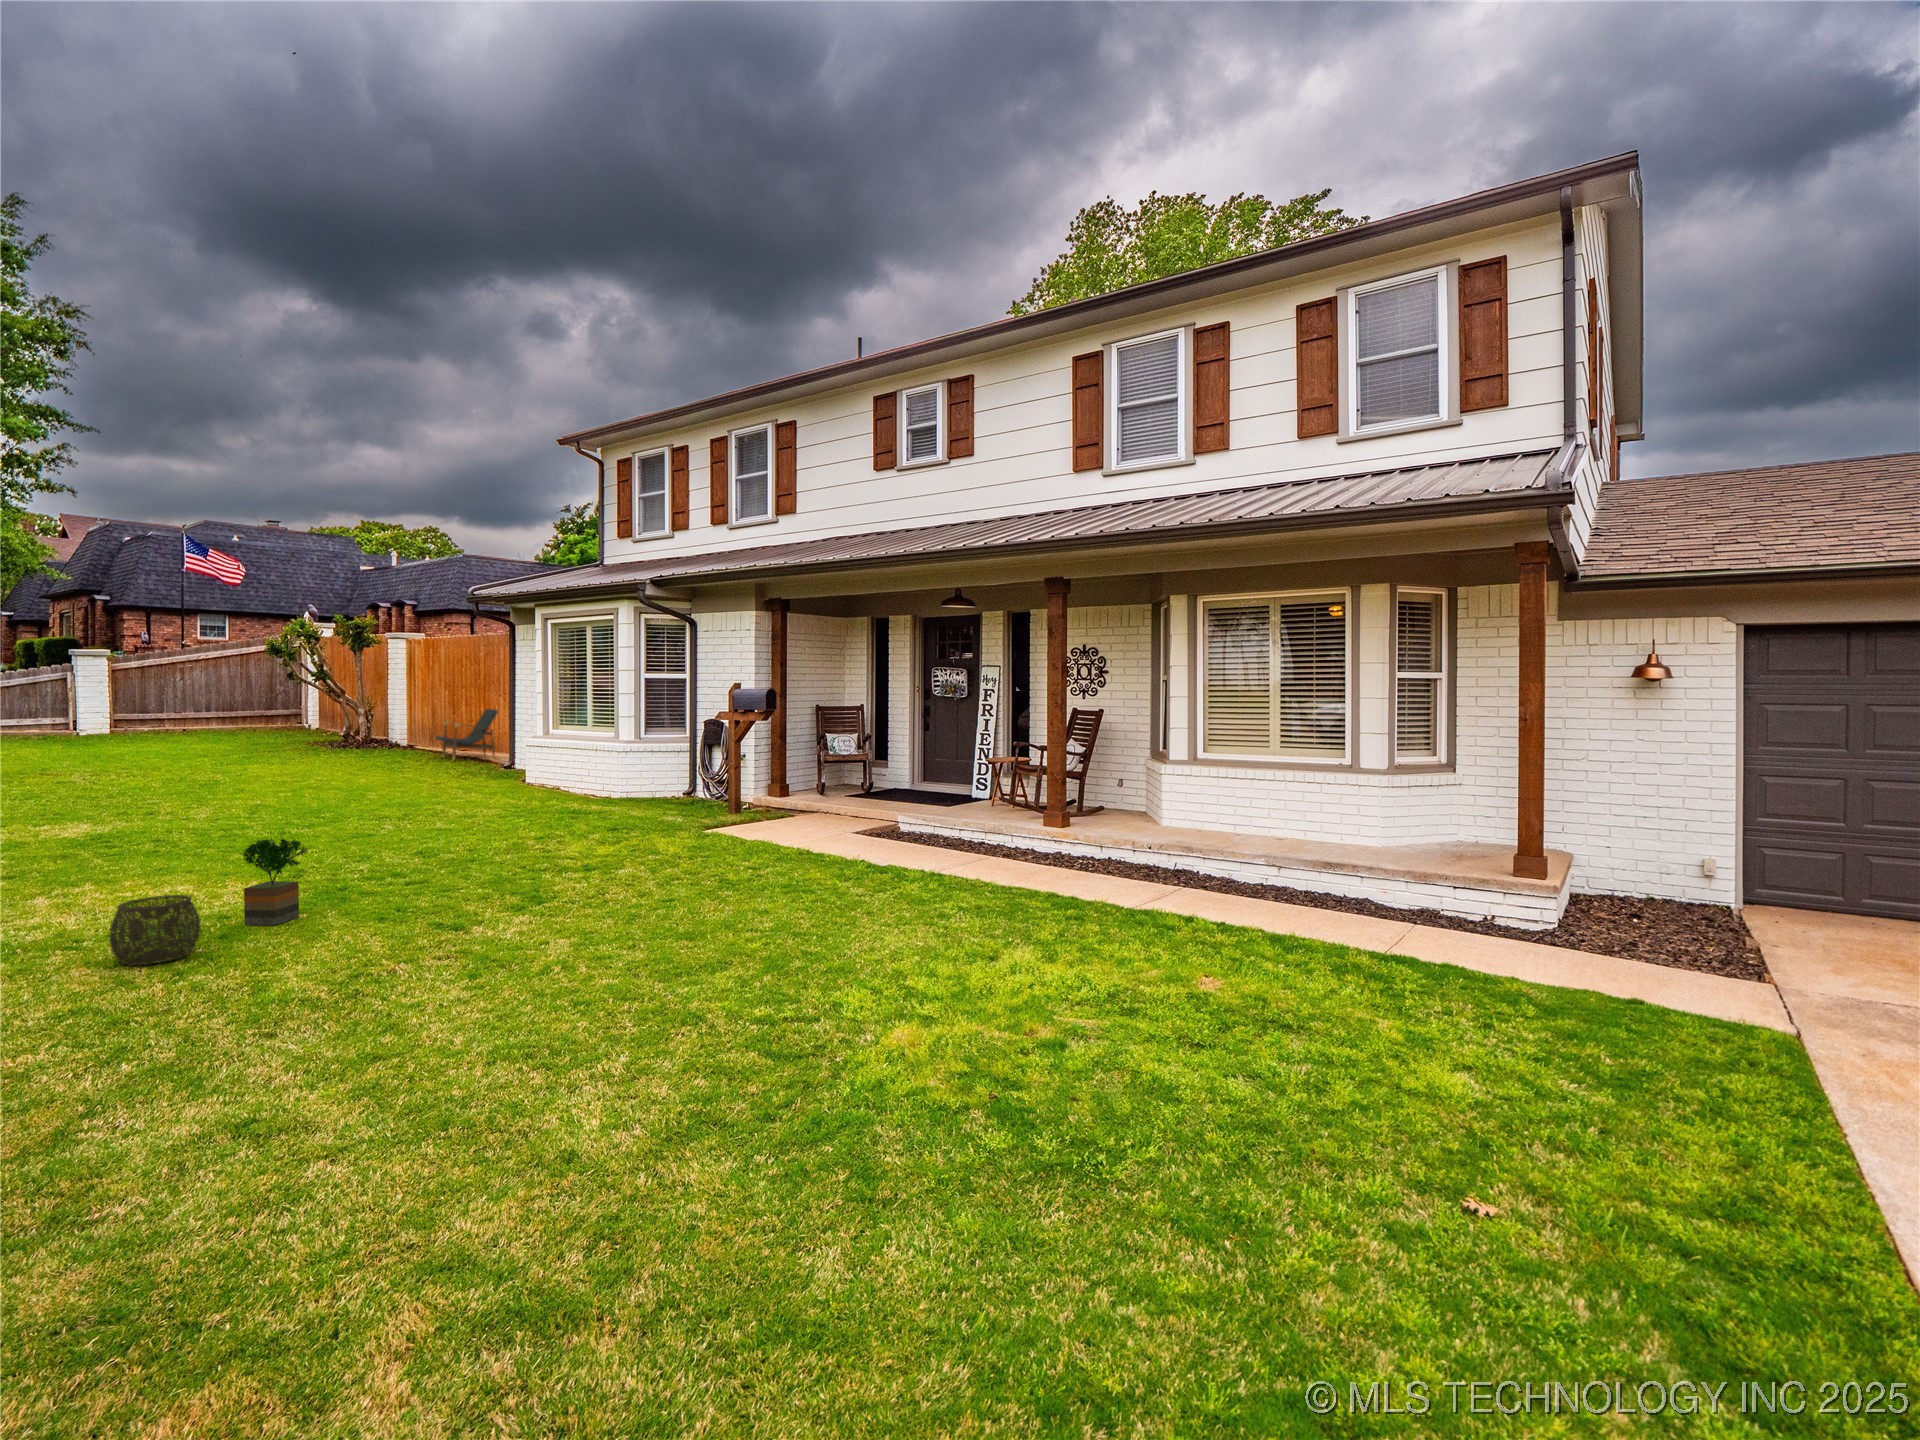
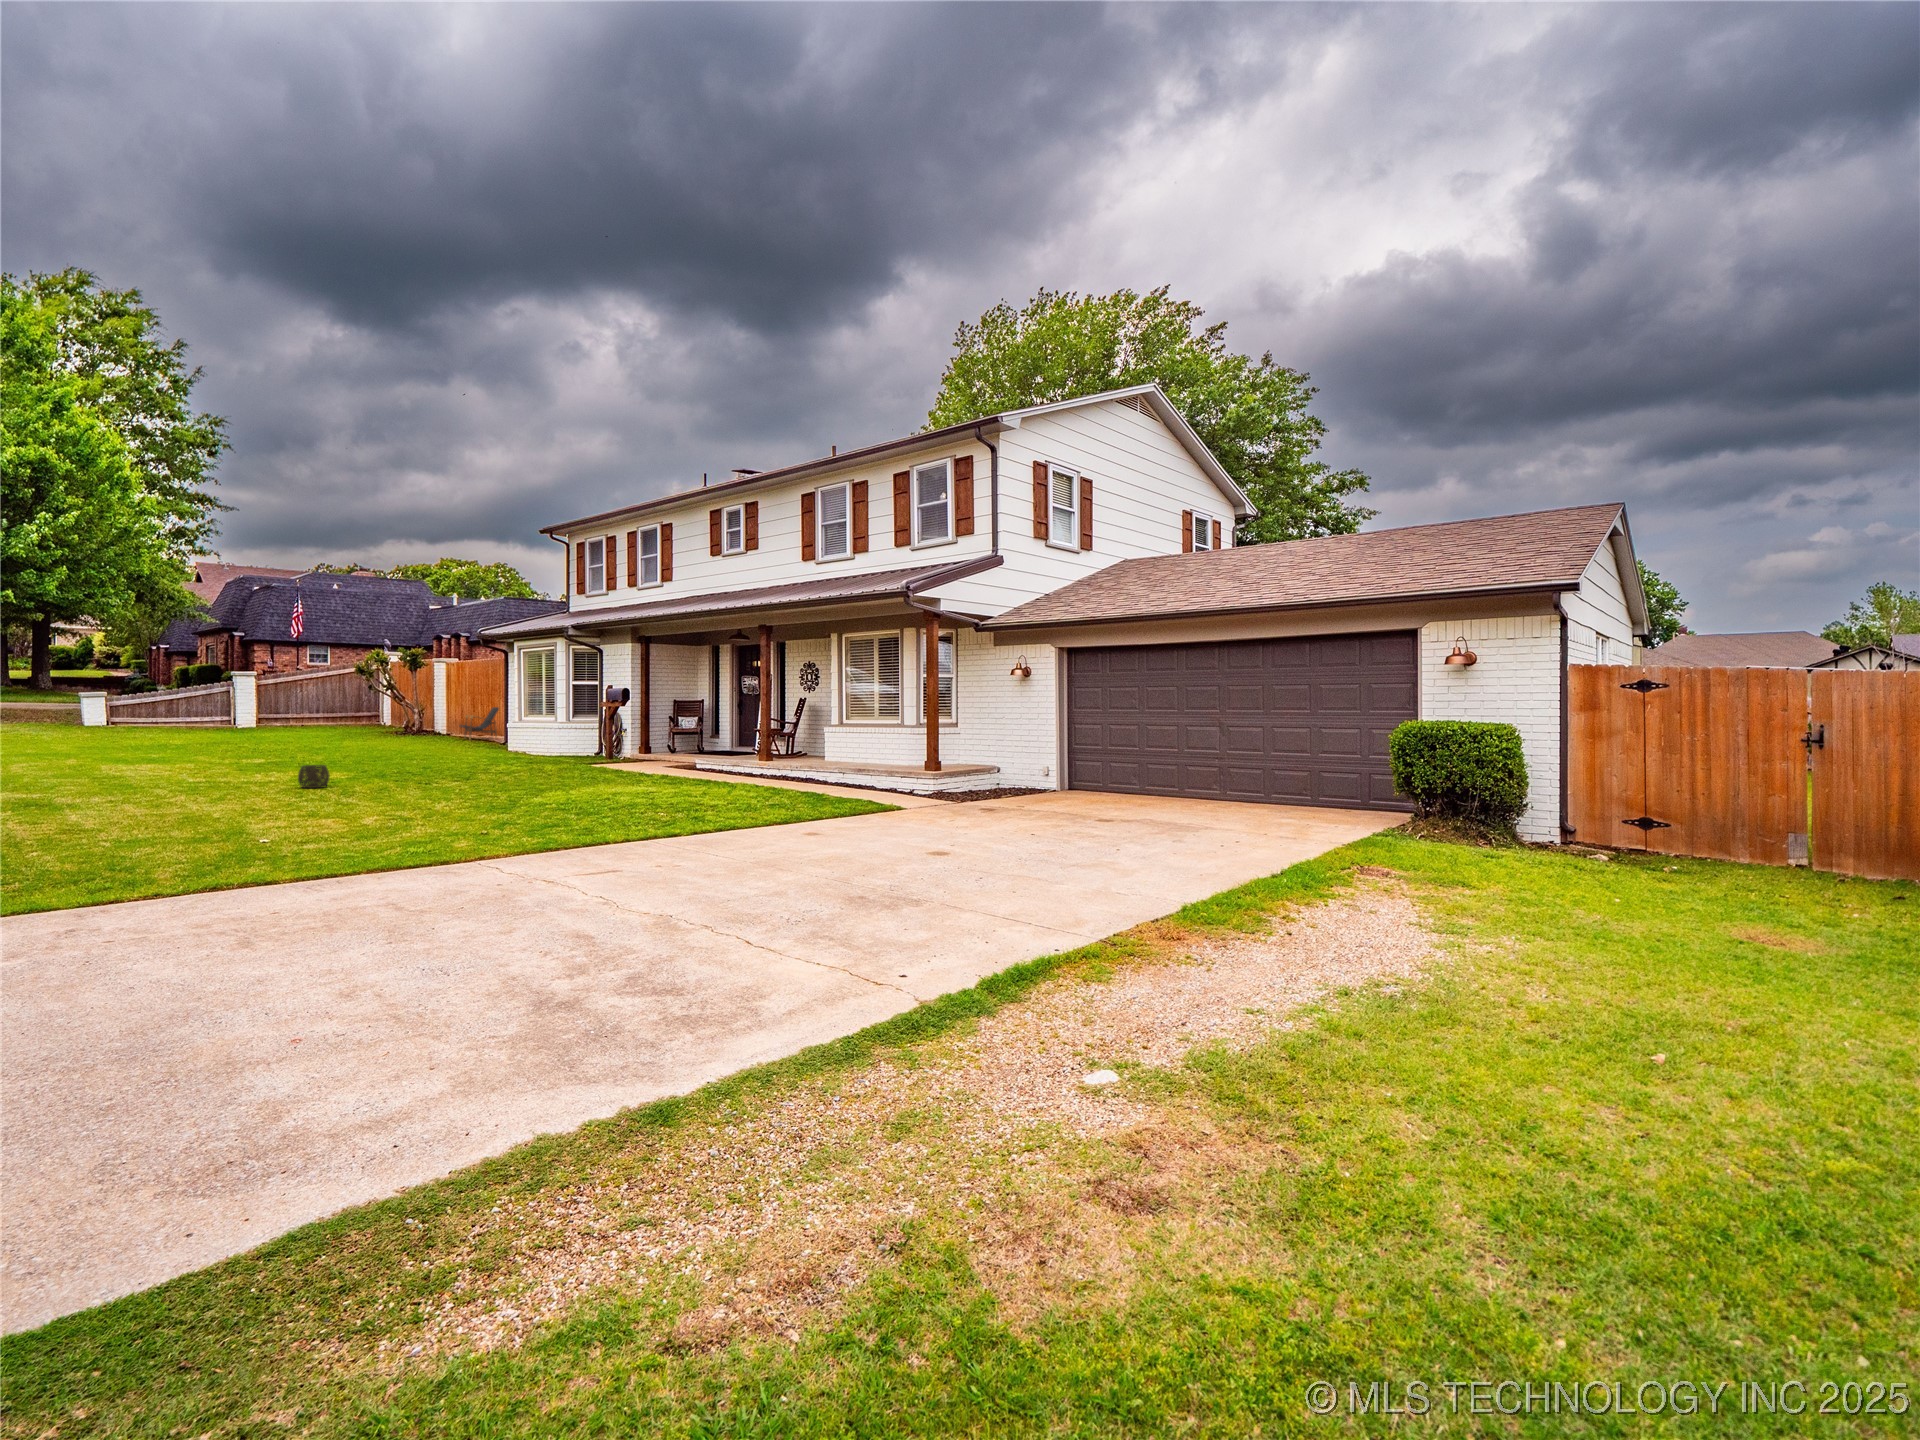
potted tree: present [243,838,308,925] -> none [344,748,372,783]

